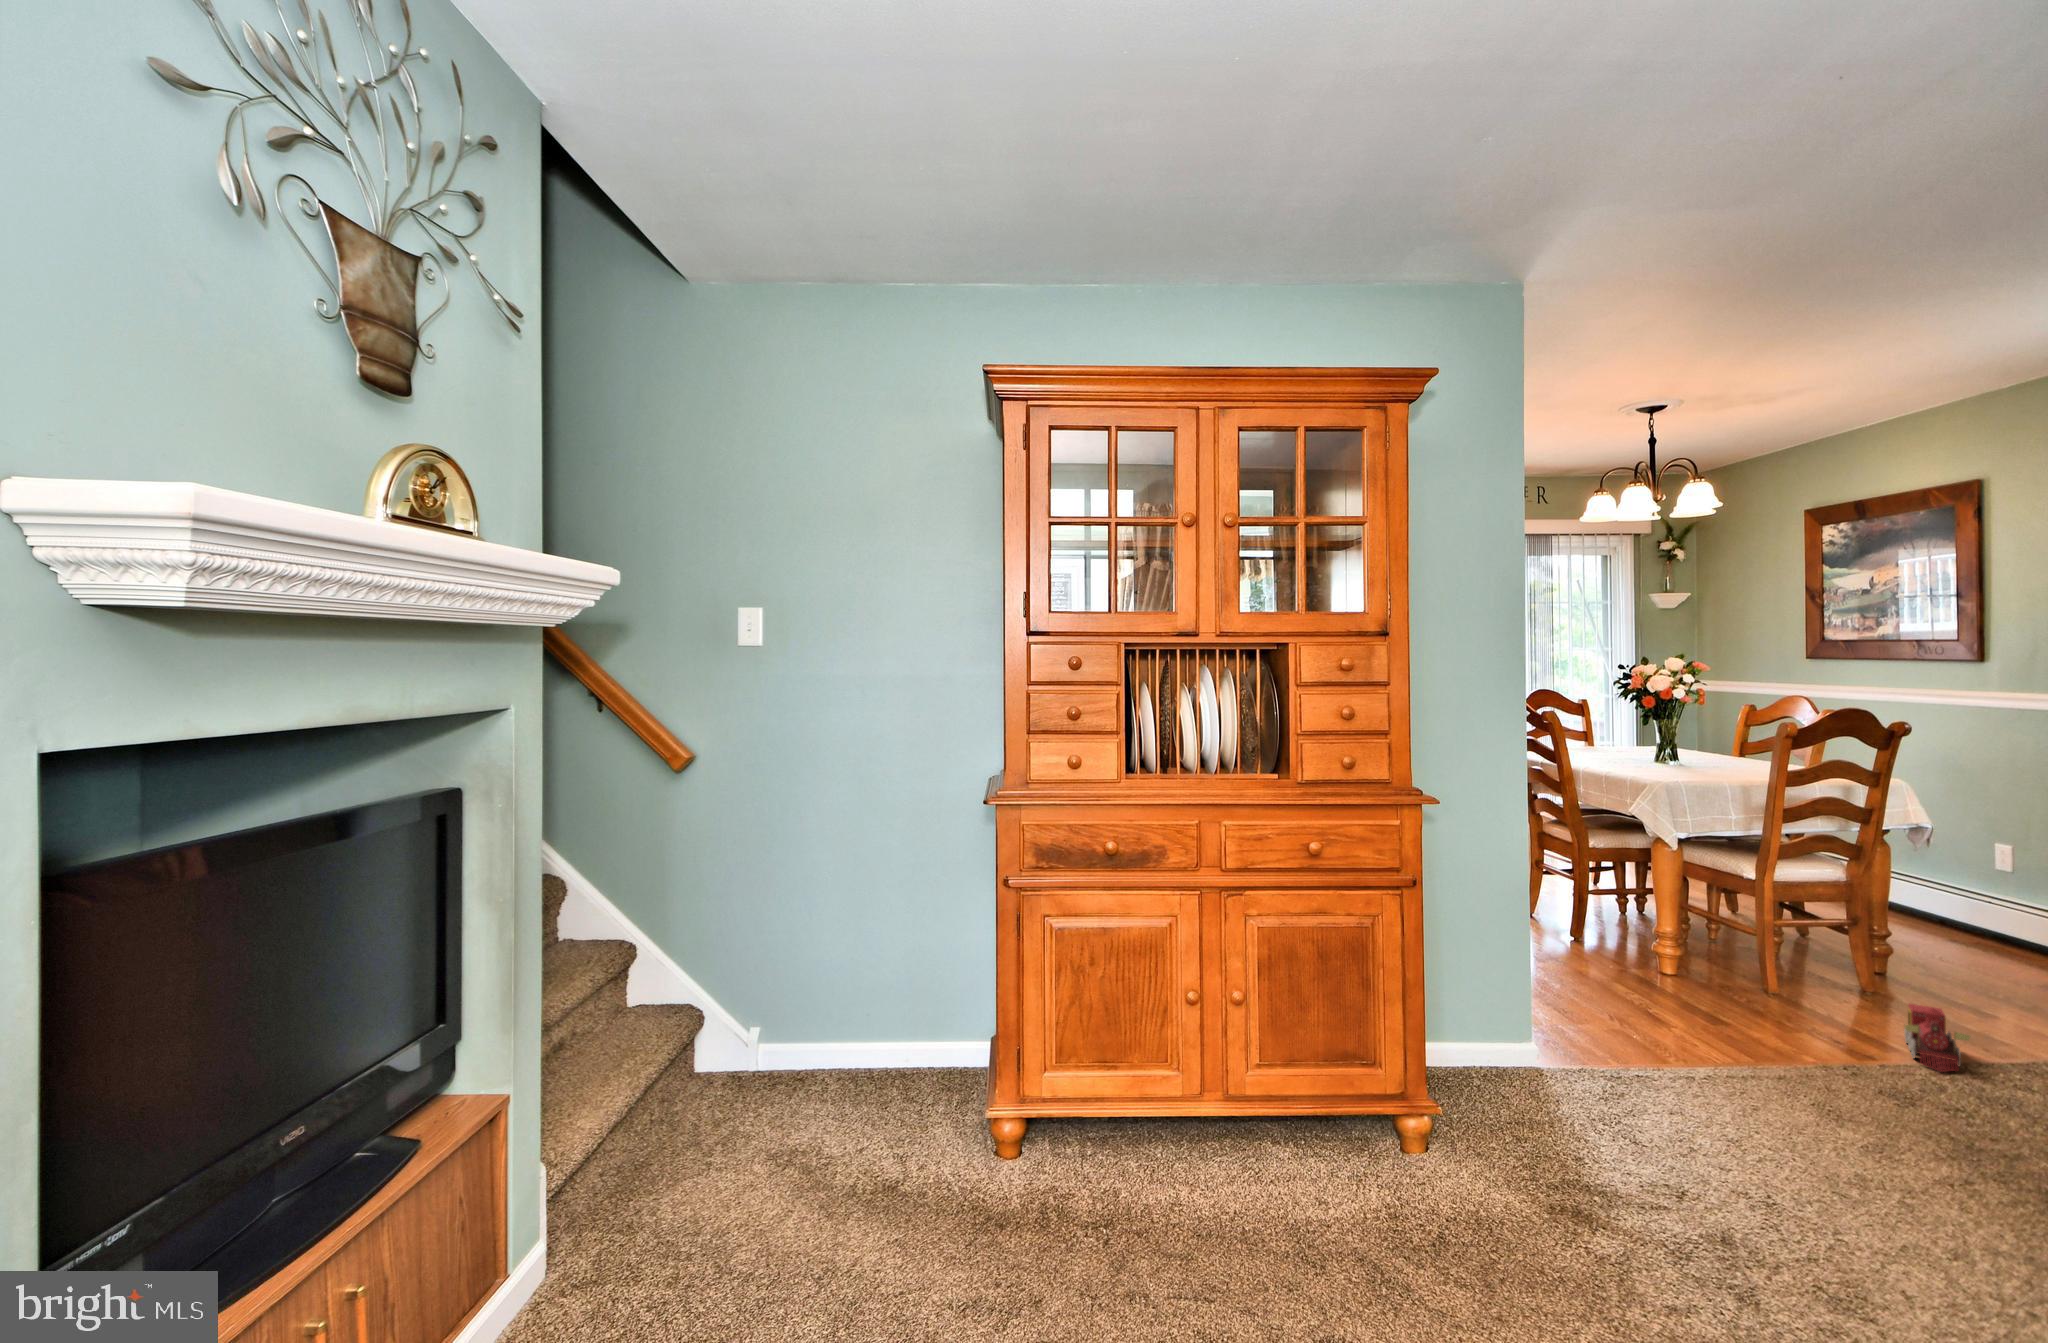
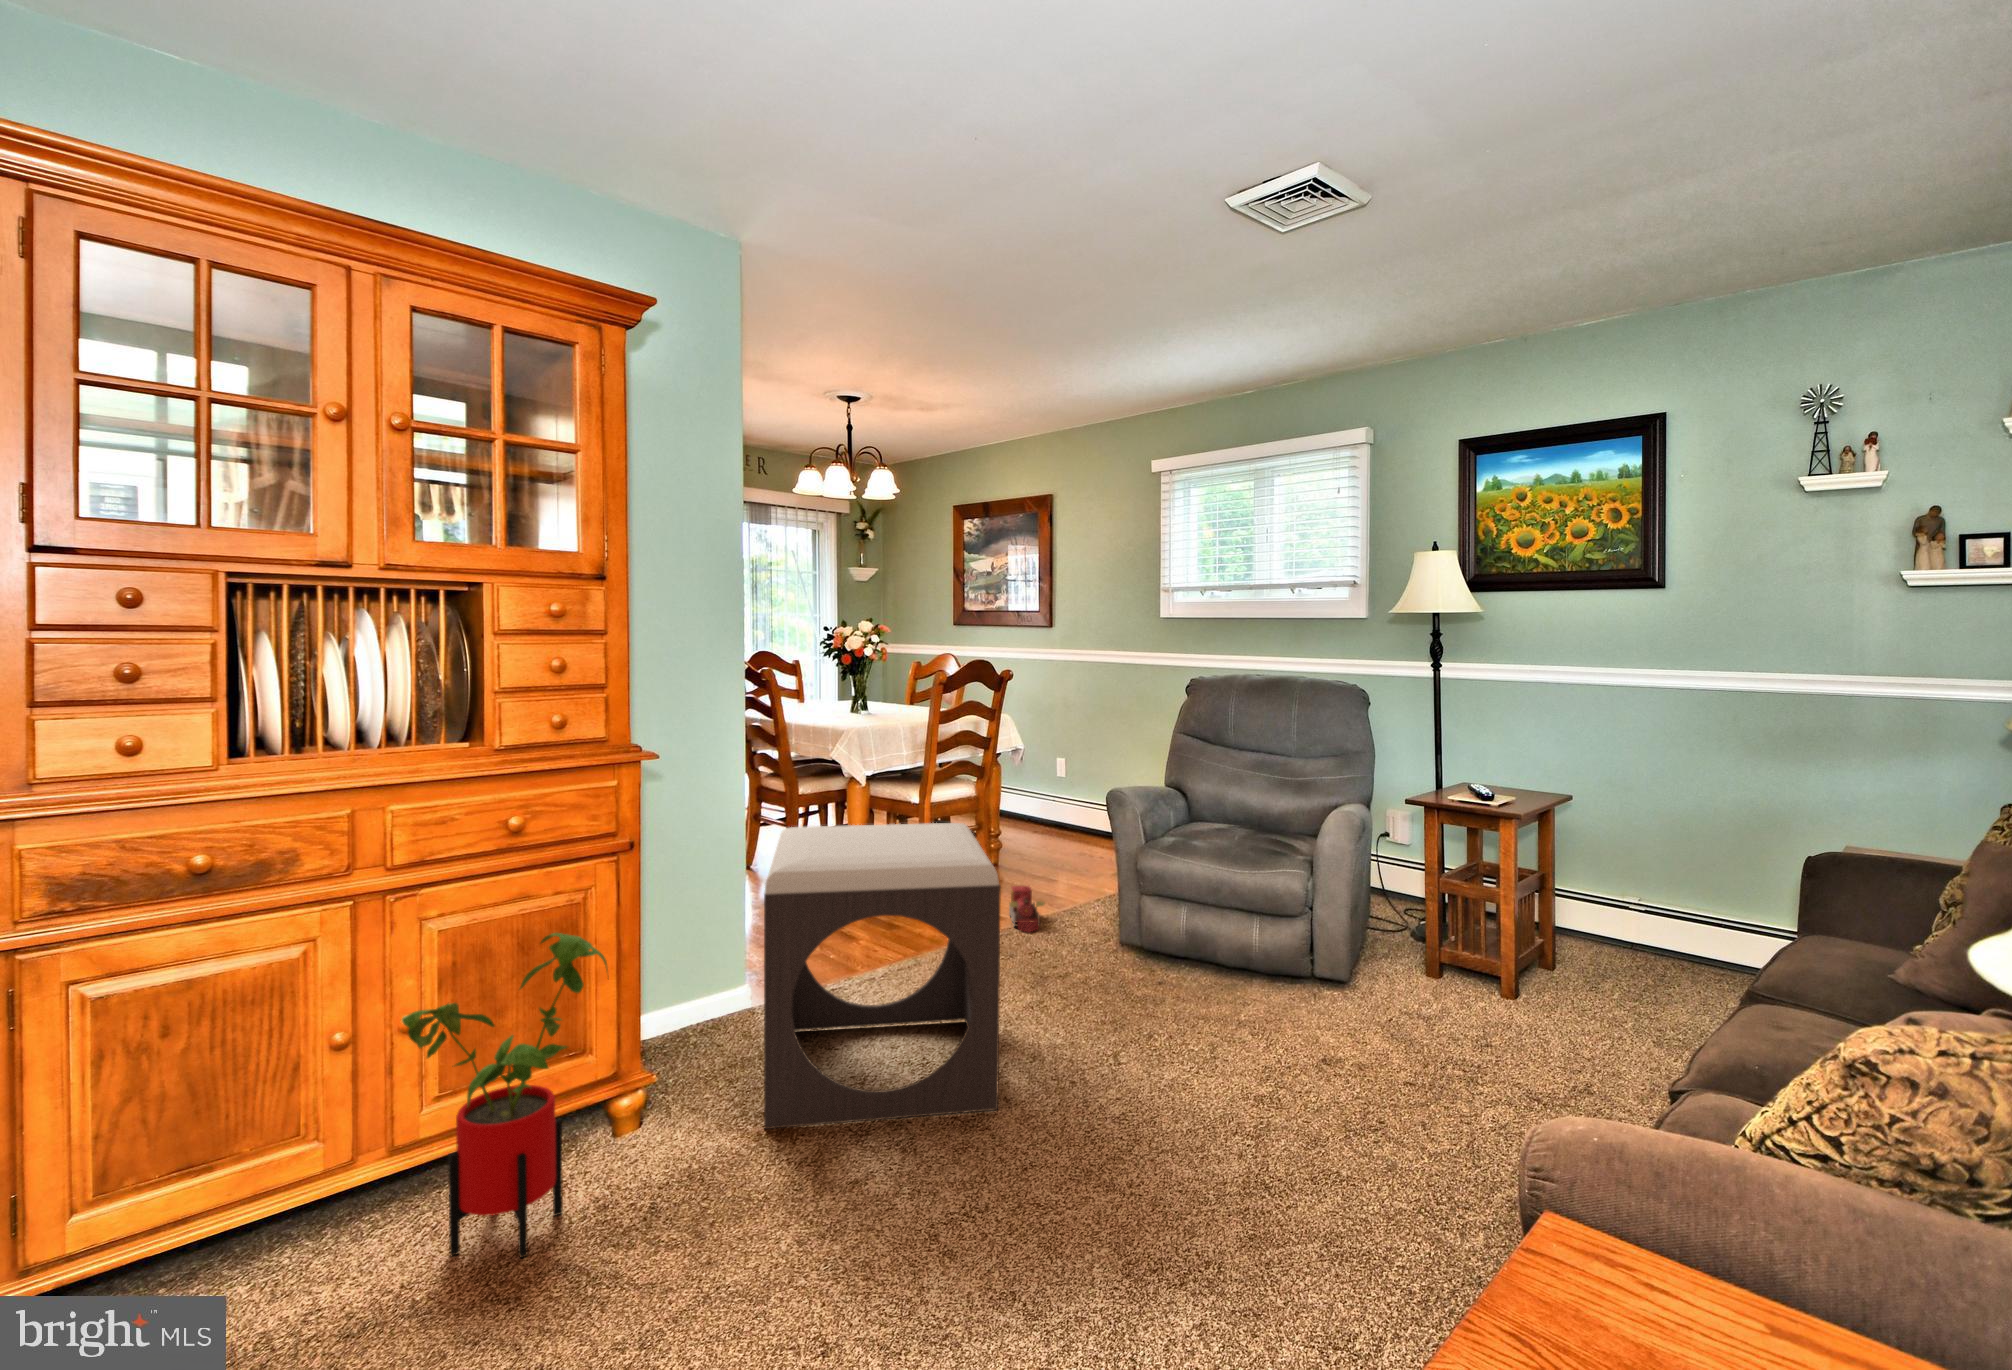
footstool: none [1555,886,1886,1288] -> present [764,823,1001,1129]
house plant: none [1233,952,1398,1234] -> present [402,933,608,1258]

